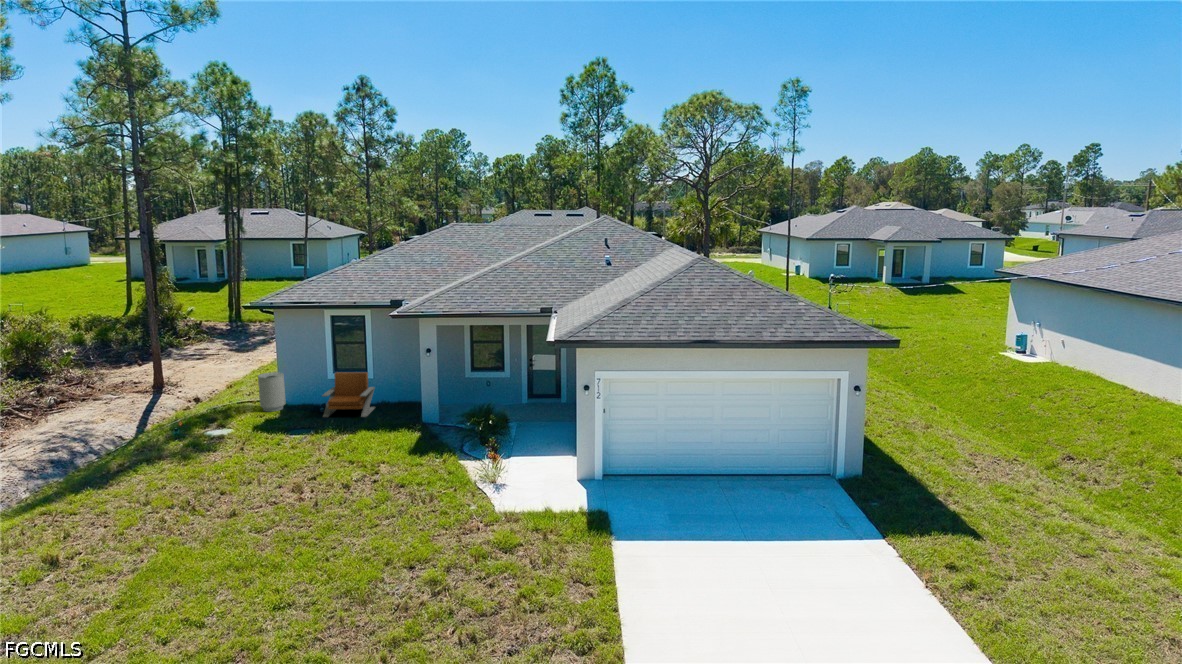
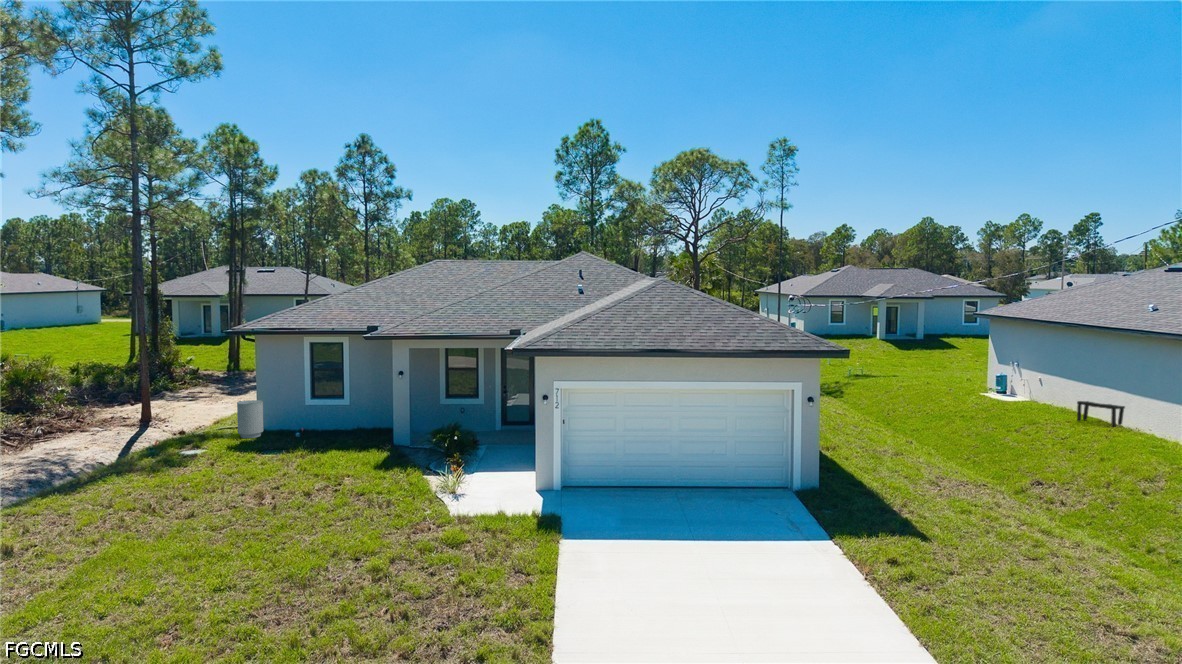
bench: none [1102,369,1152,397] -> present [1077,401,1125,427]
lounge chair: present [322,372,375,417] -> none [298,400,352,443]

